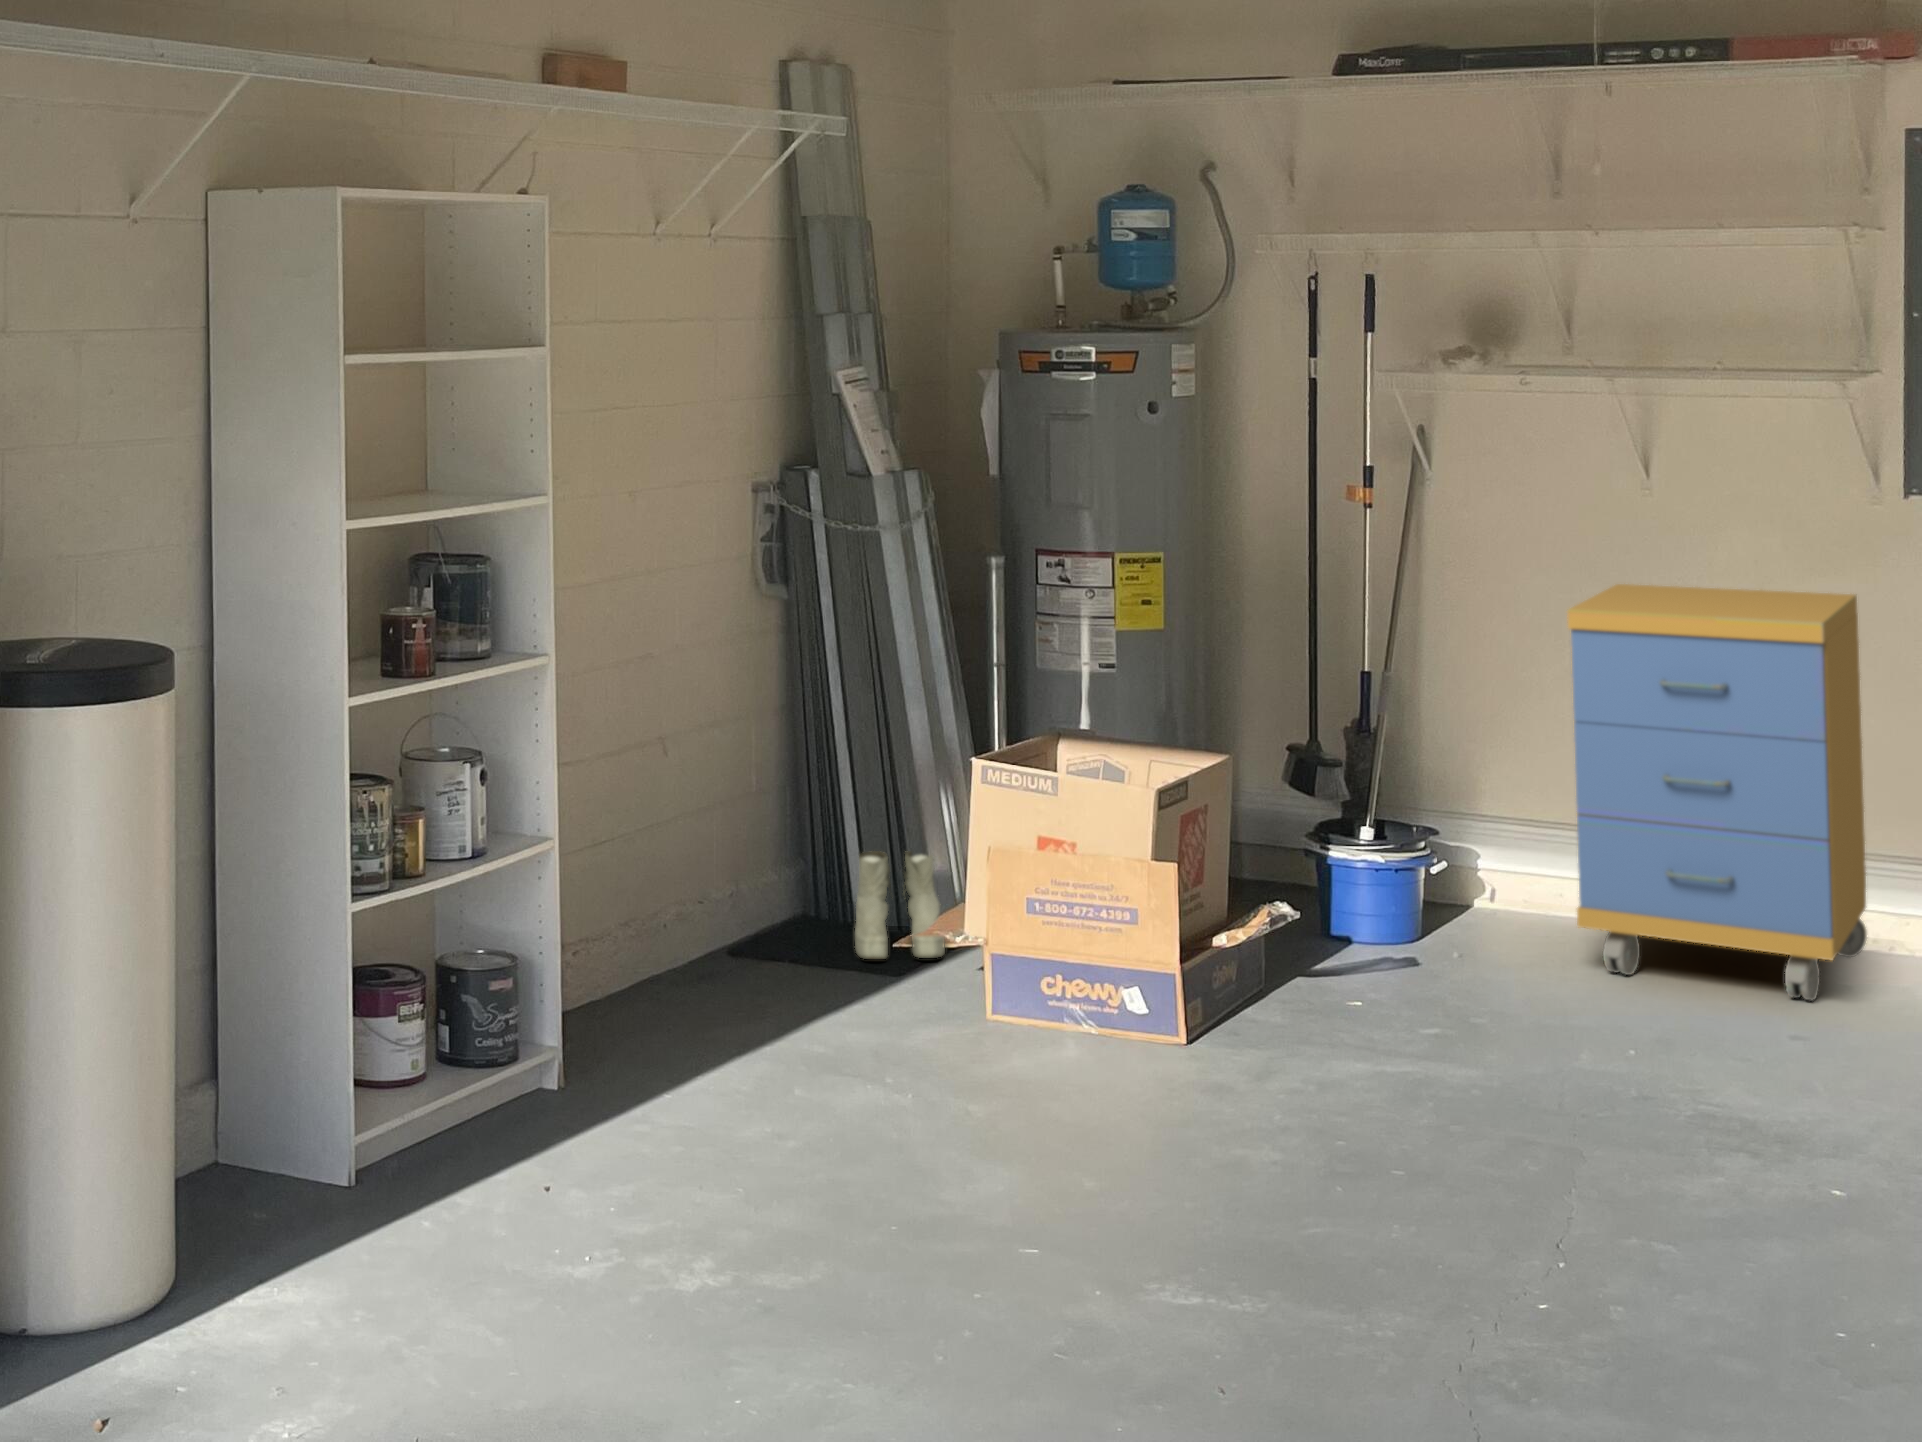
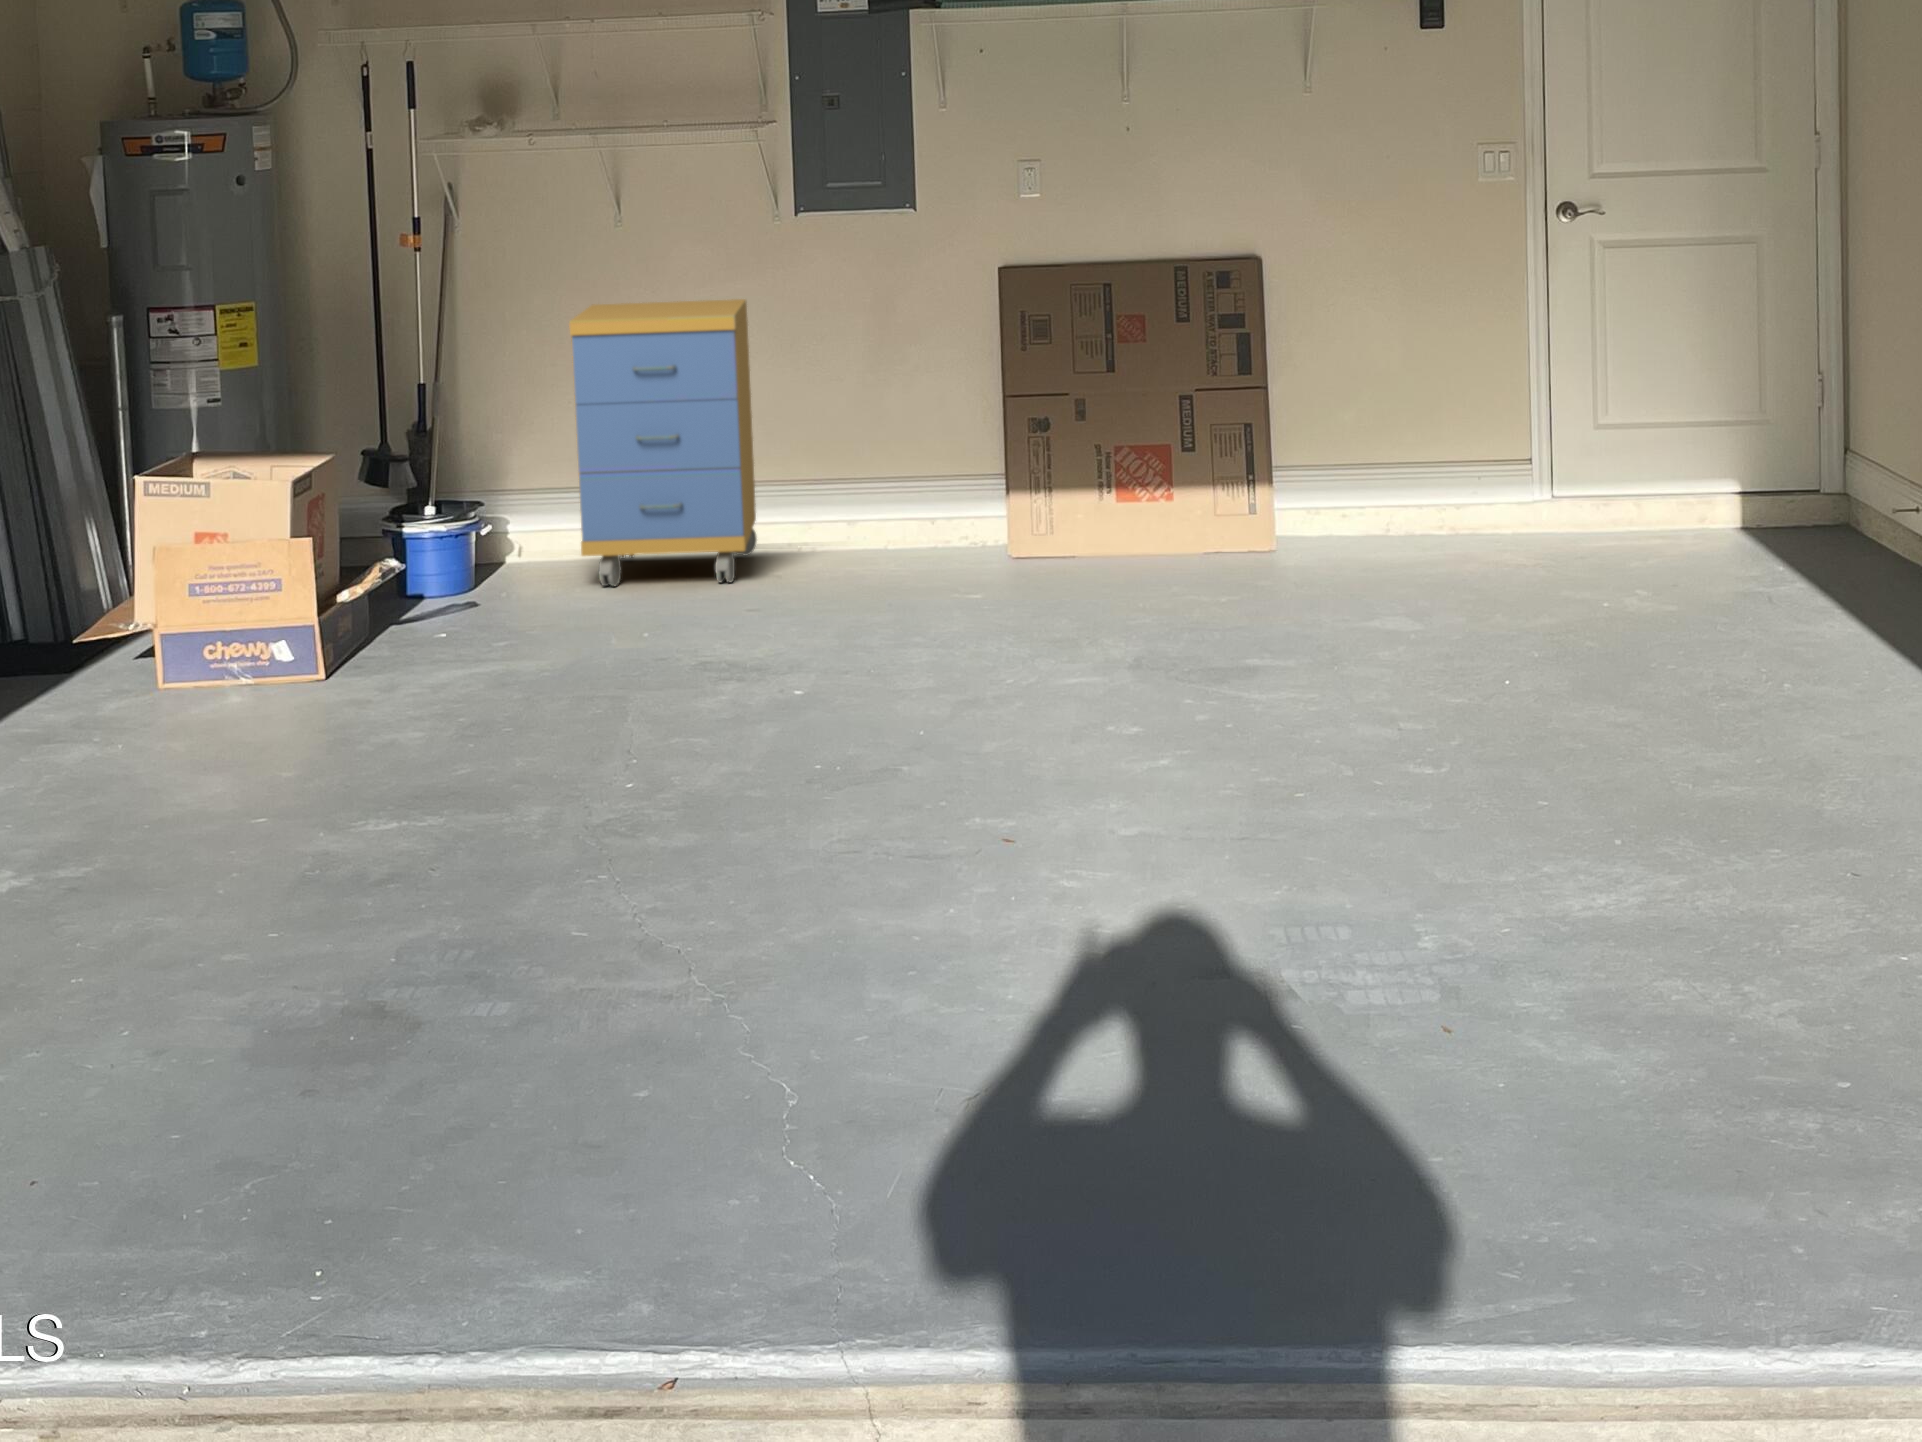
boots: present [855,851,945,959] -> none [22,570,105,666]

